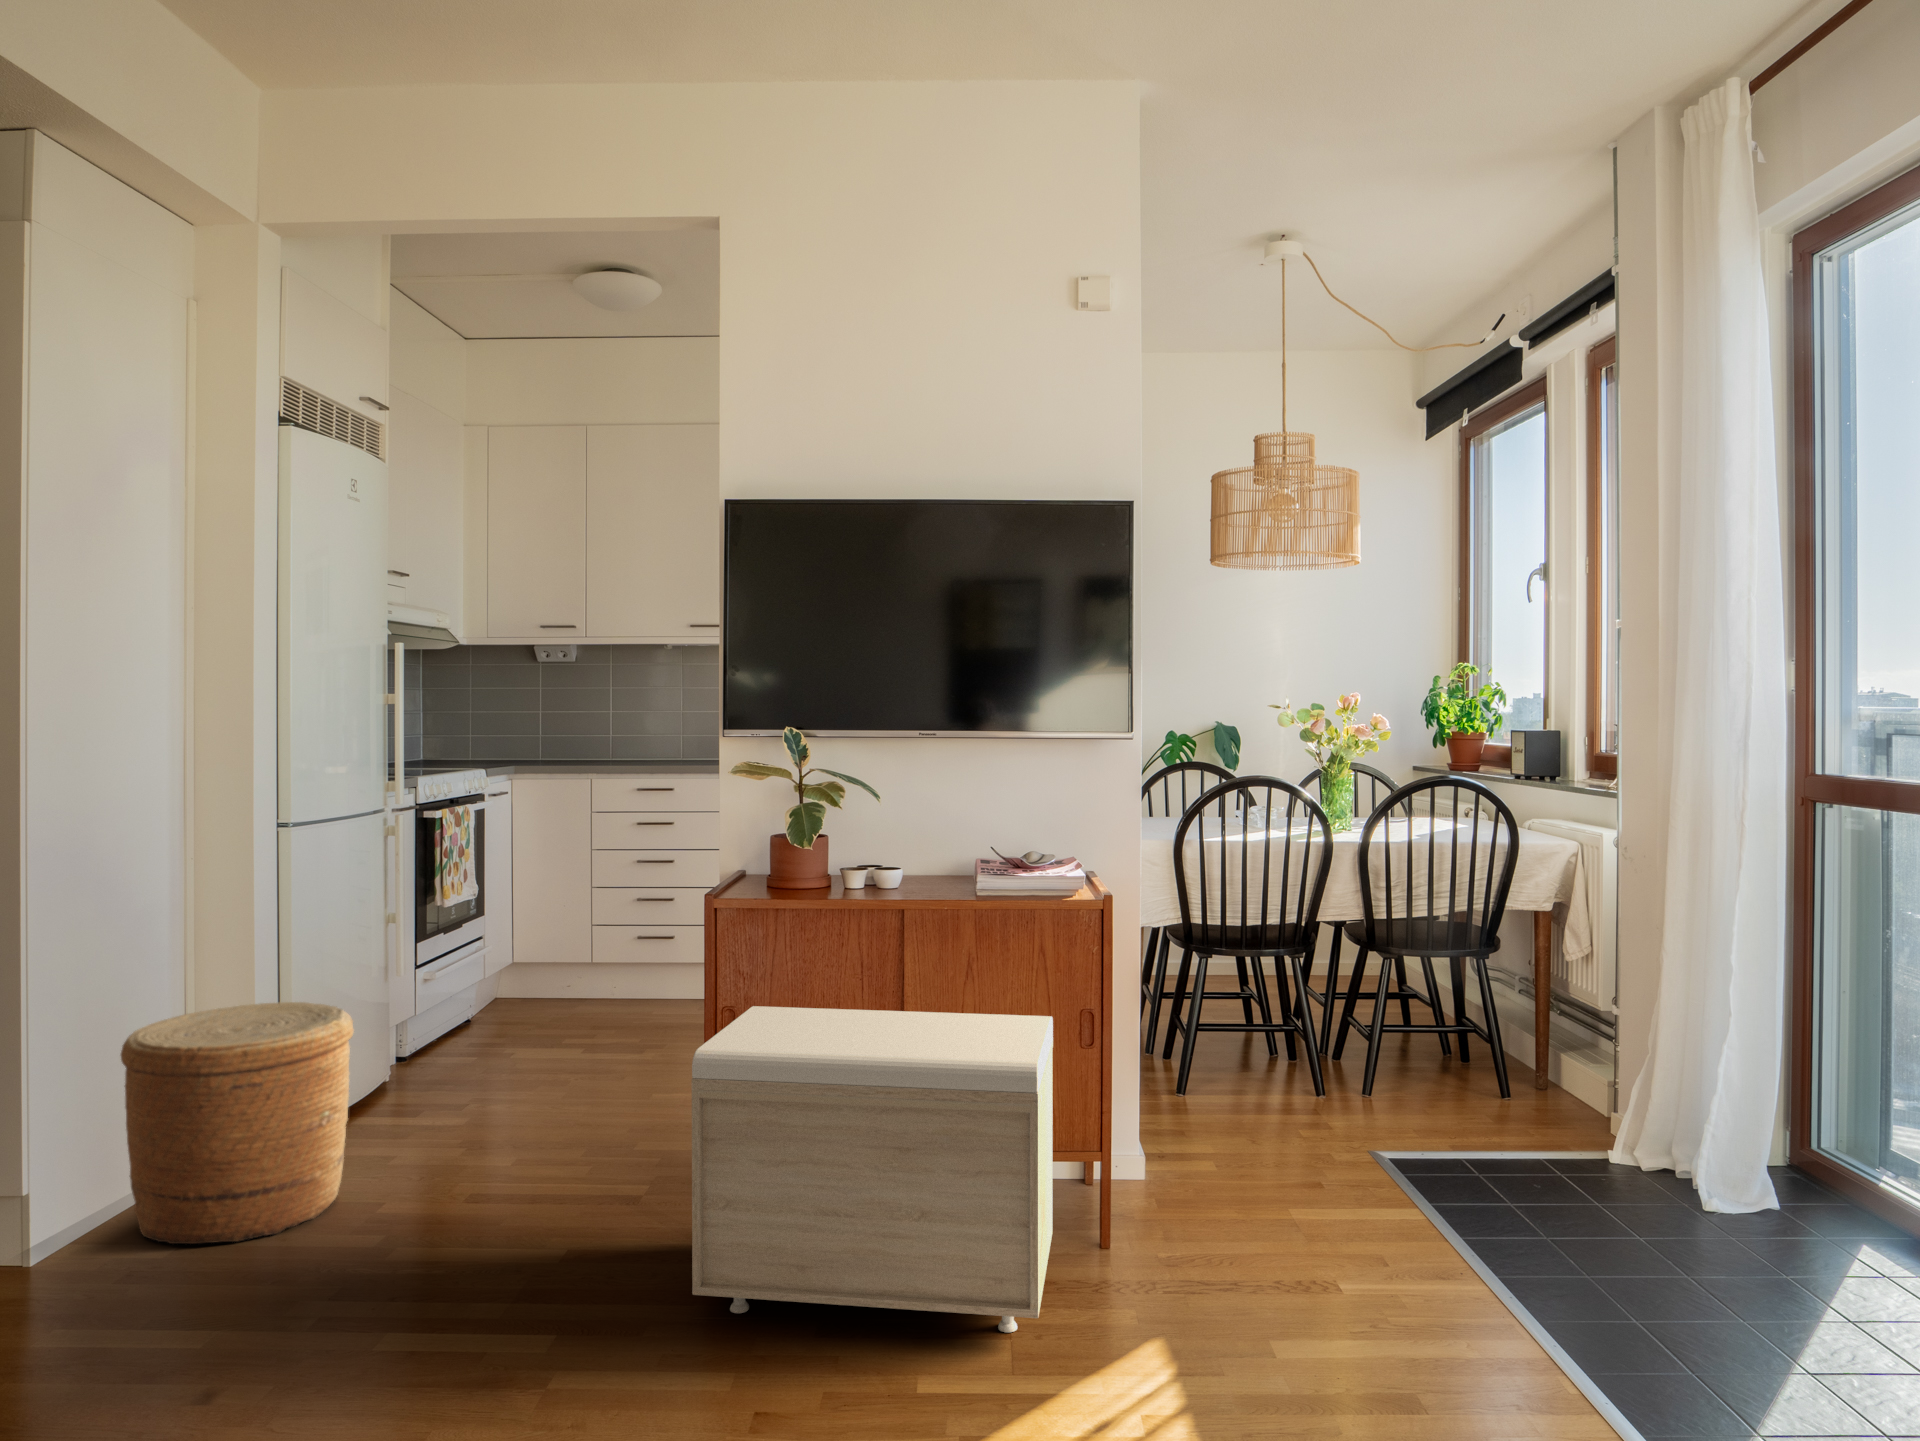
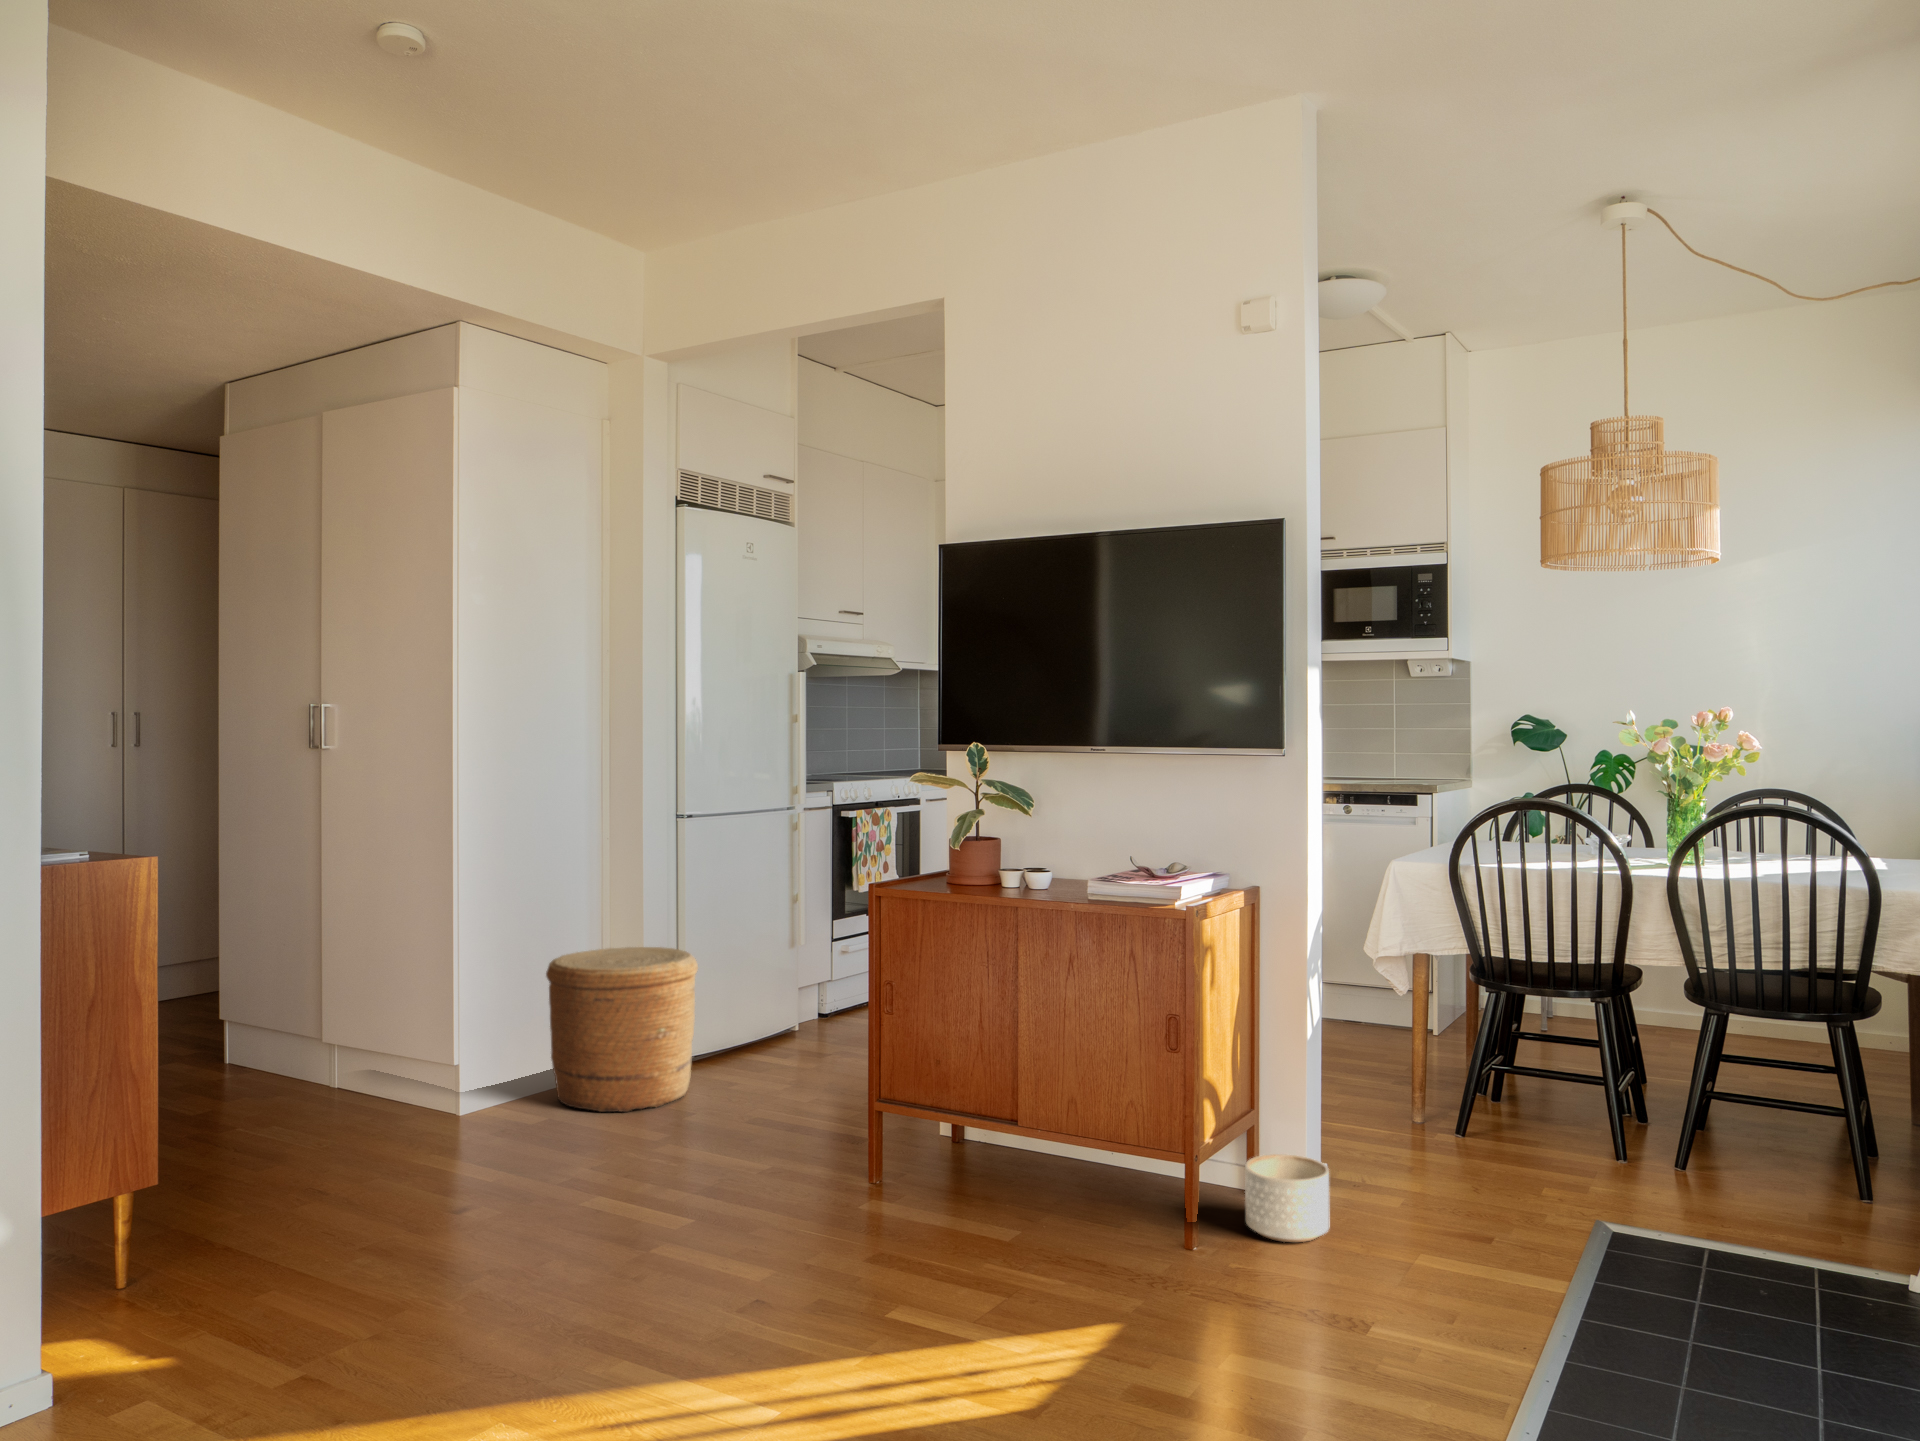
storage bench: present [692,1006,1053,1332] -> none [796,979,1120,1278]
planter: none [1133,1134,1215,1223] -> present [1245,1154,1329,1242]

